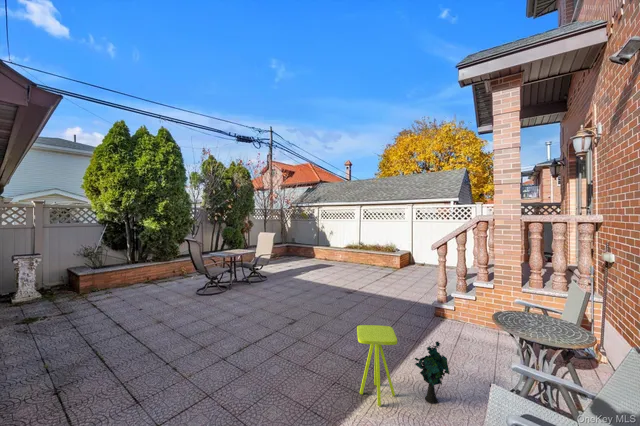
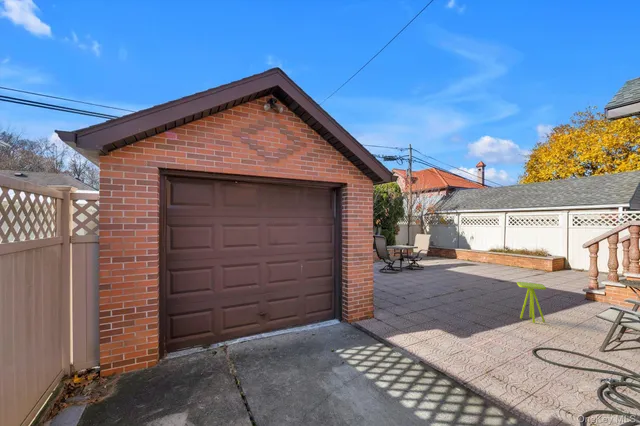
decorative plant: present [415,342,450,404] -> none [559,293,586,328]

